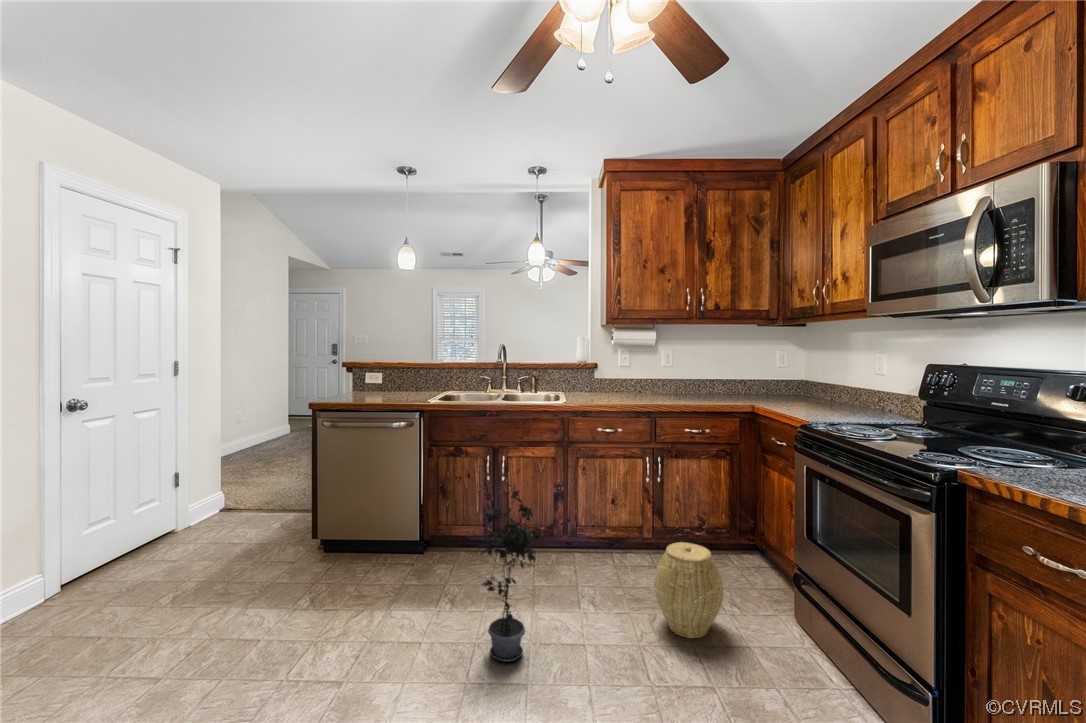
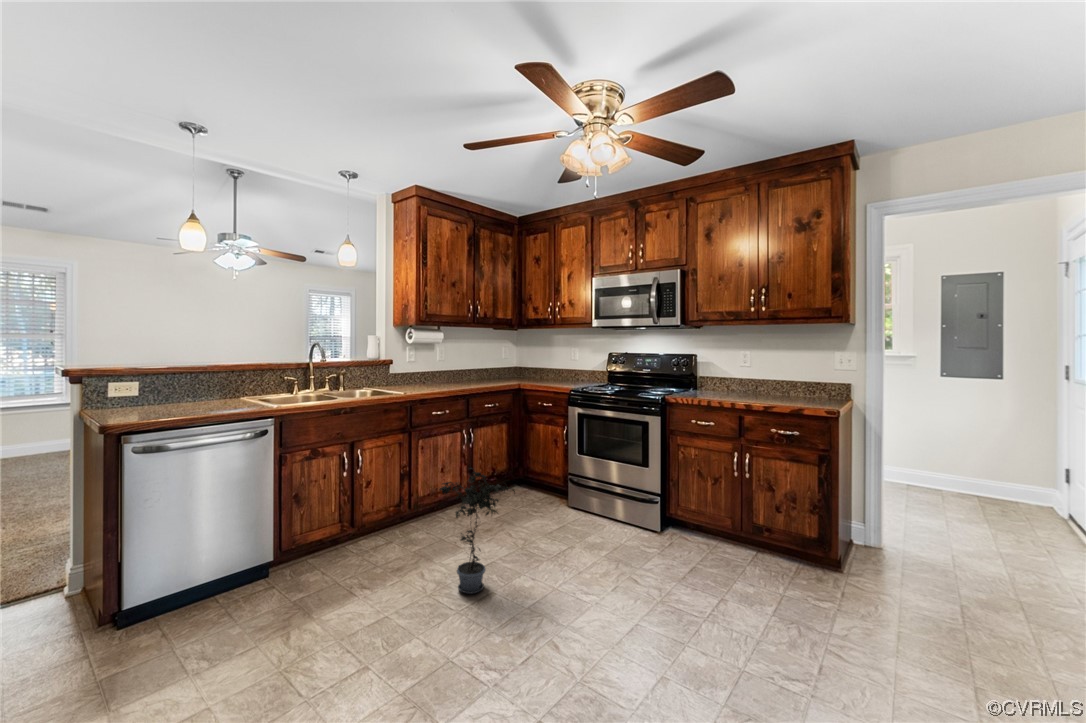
woven basket: present [654,542,724,638] -> none [518,475,561,534]

